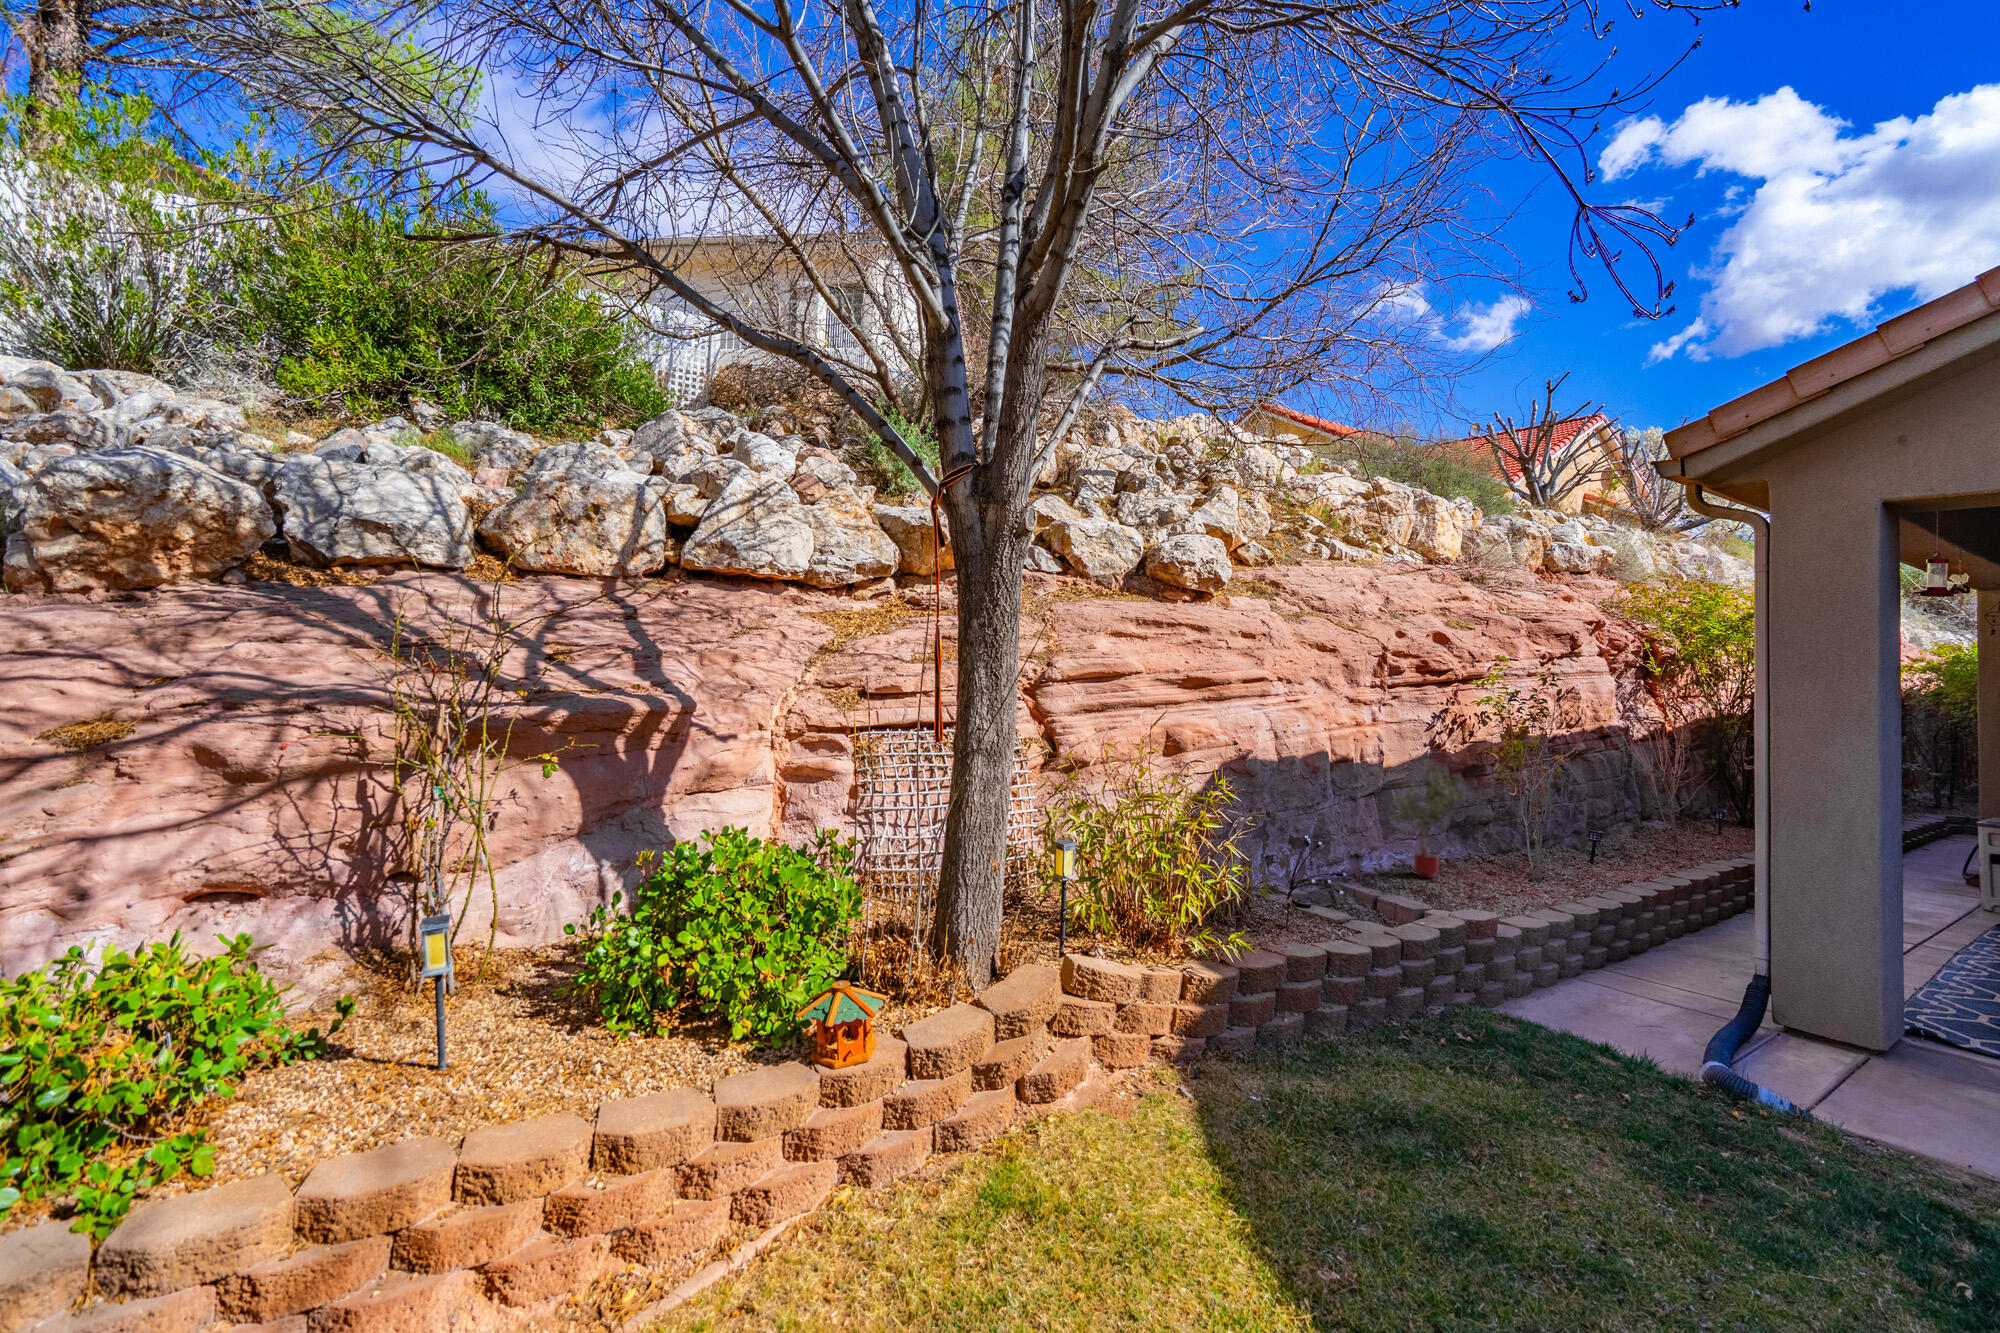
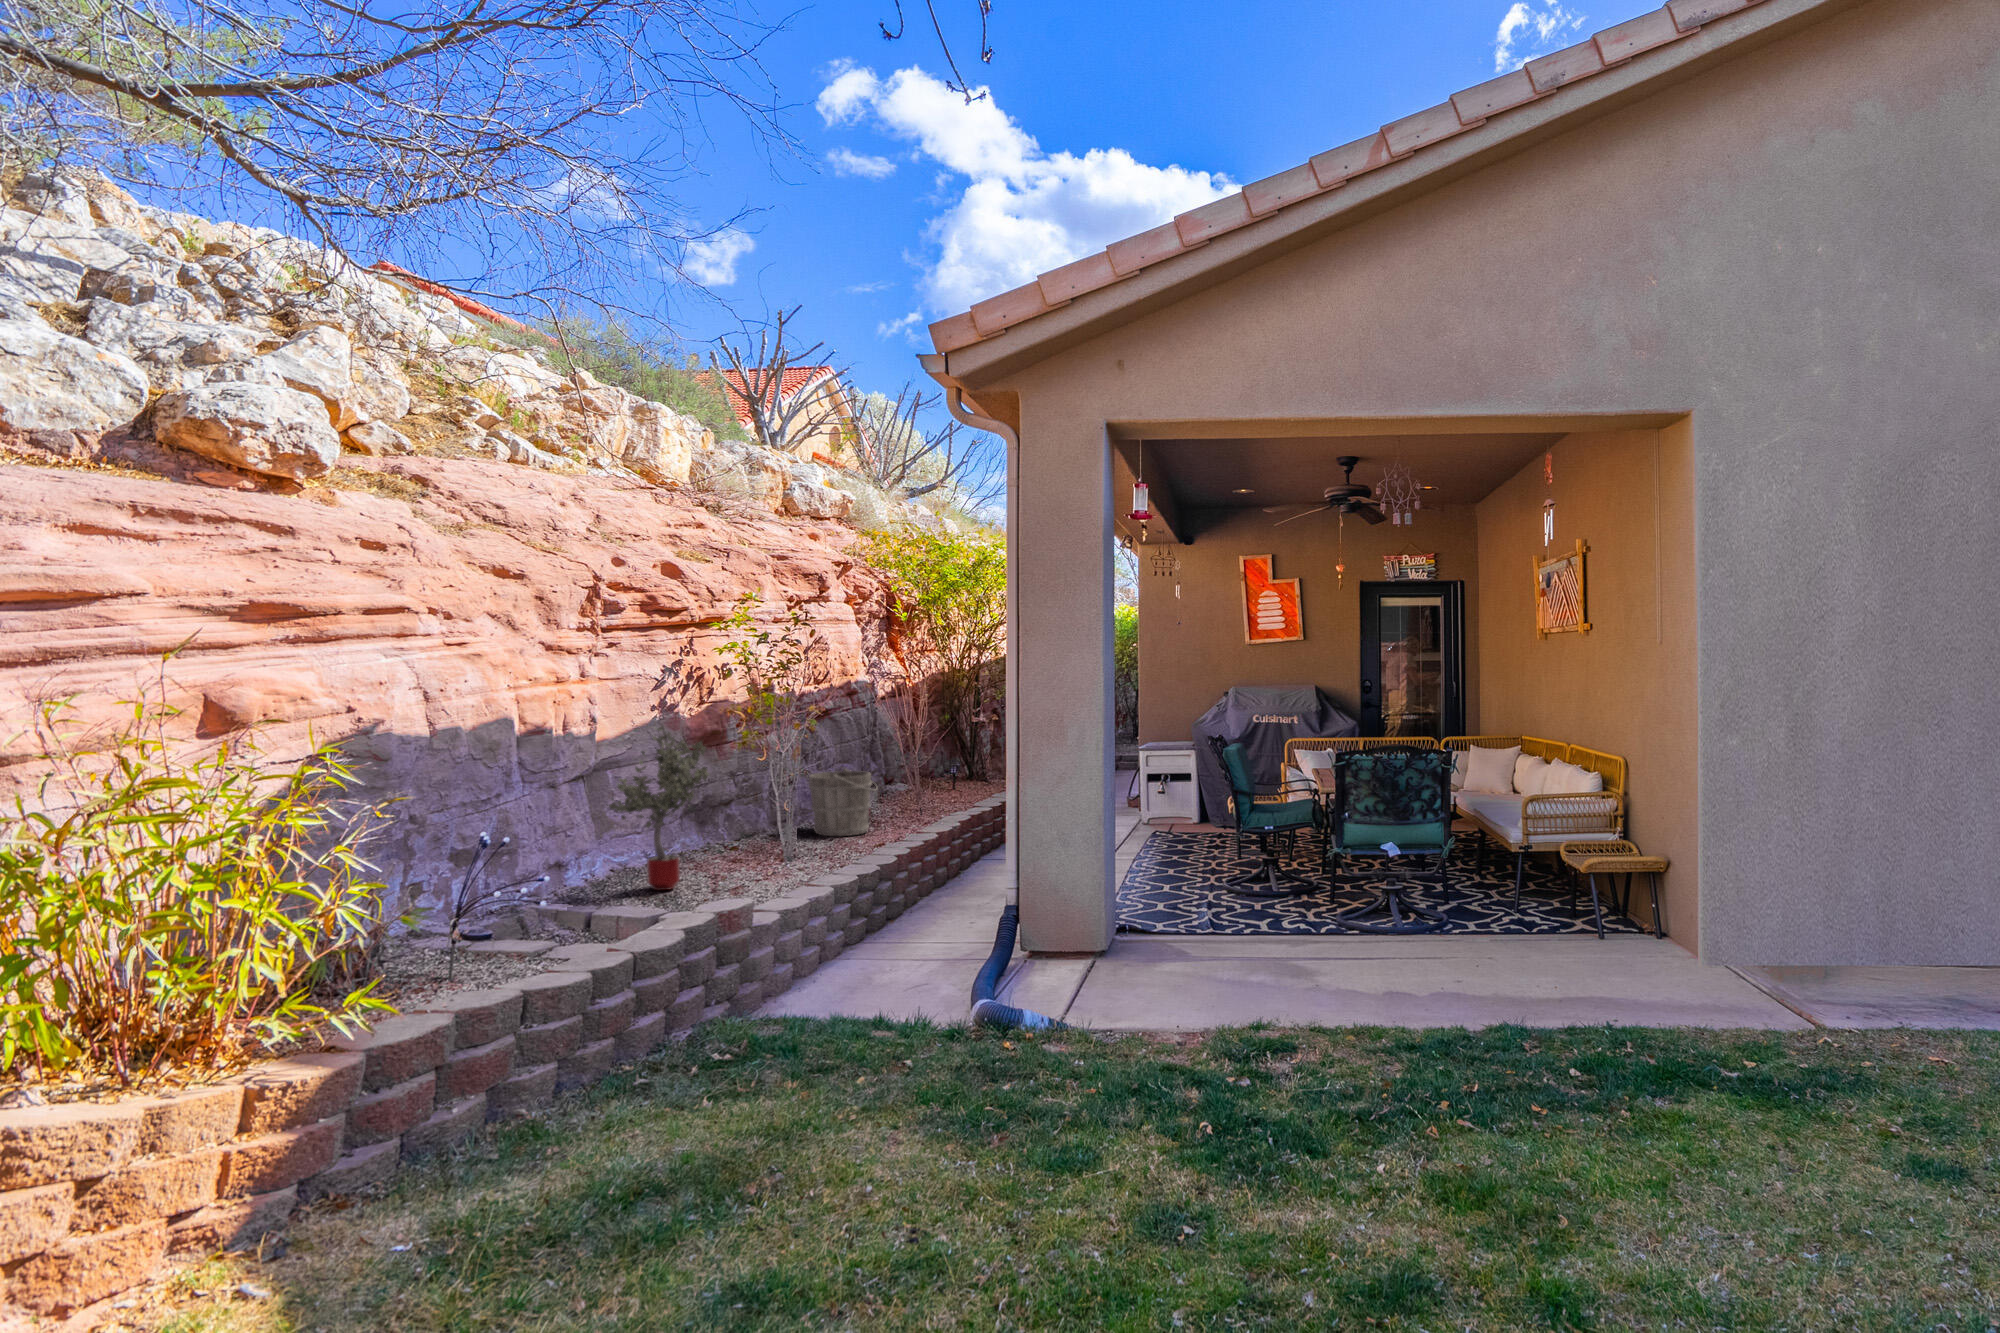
bucket: none [1551,799,1619,857] -> present [809,768,877,836]

